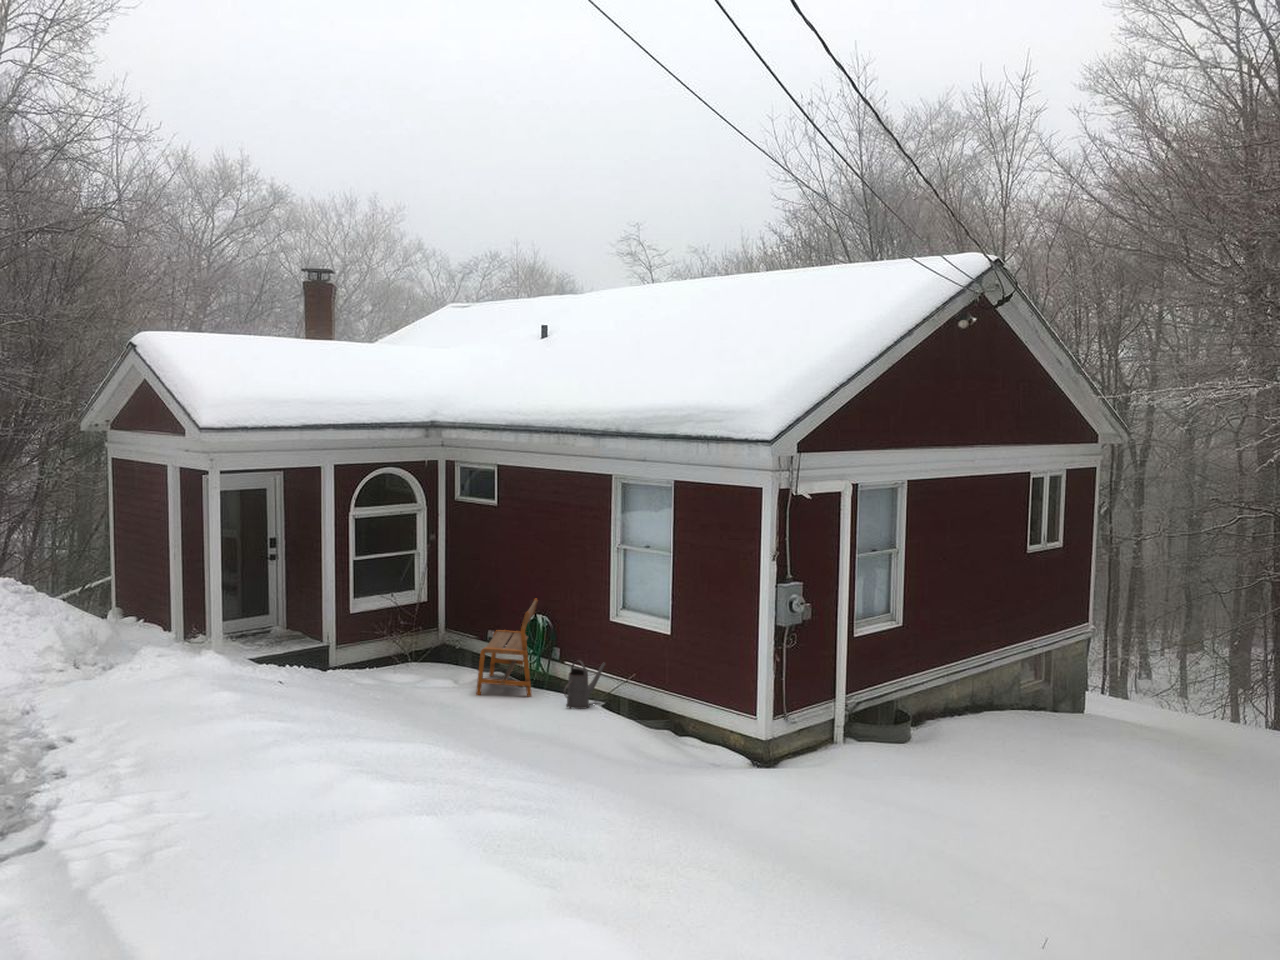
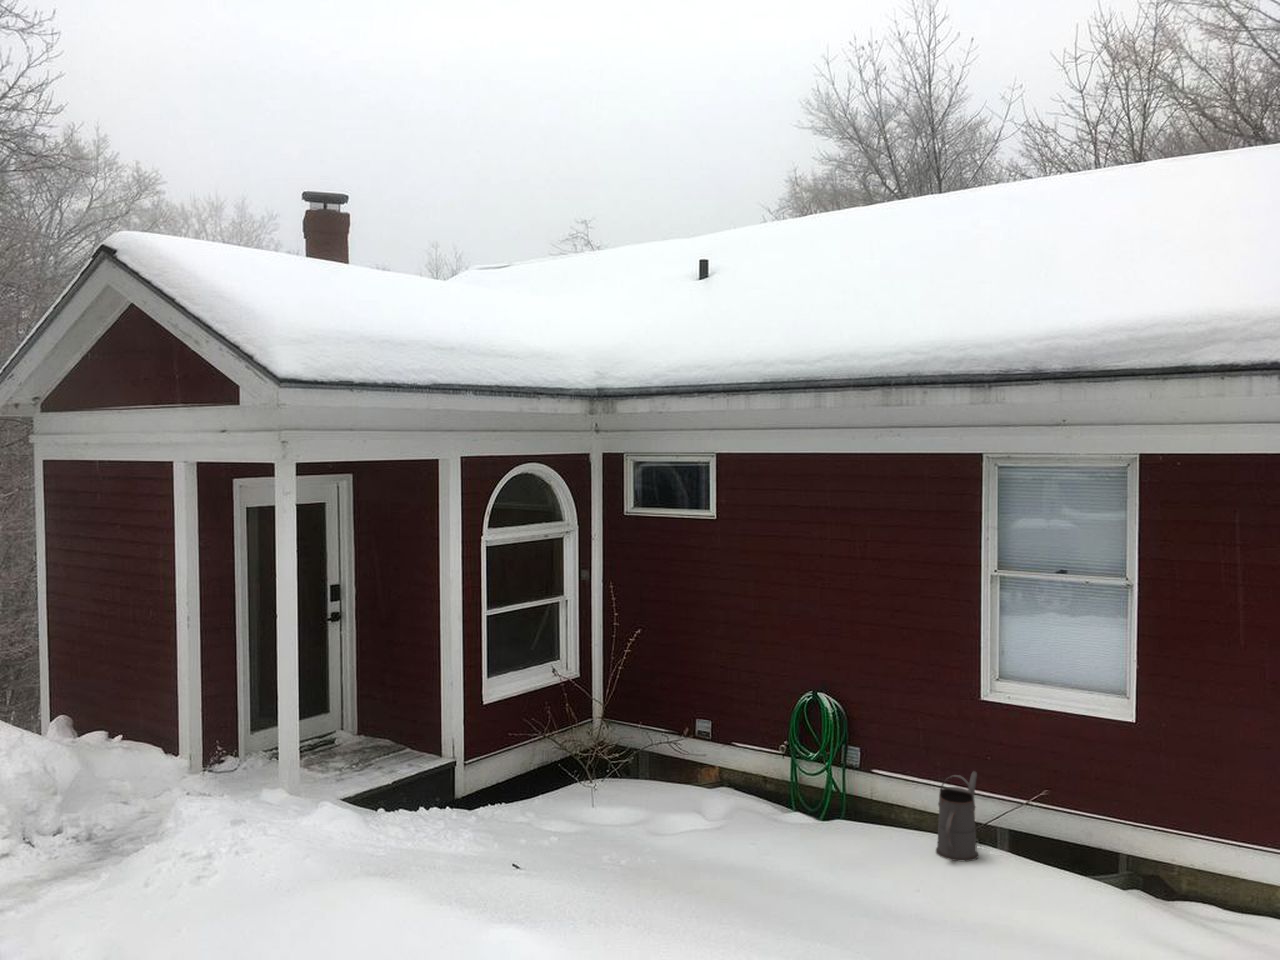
bench: present [476,599,538,697] -> none [731,666,856,849]

